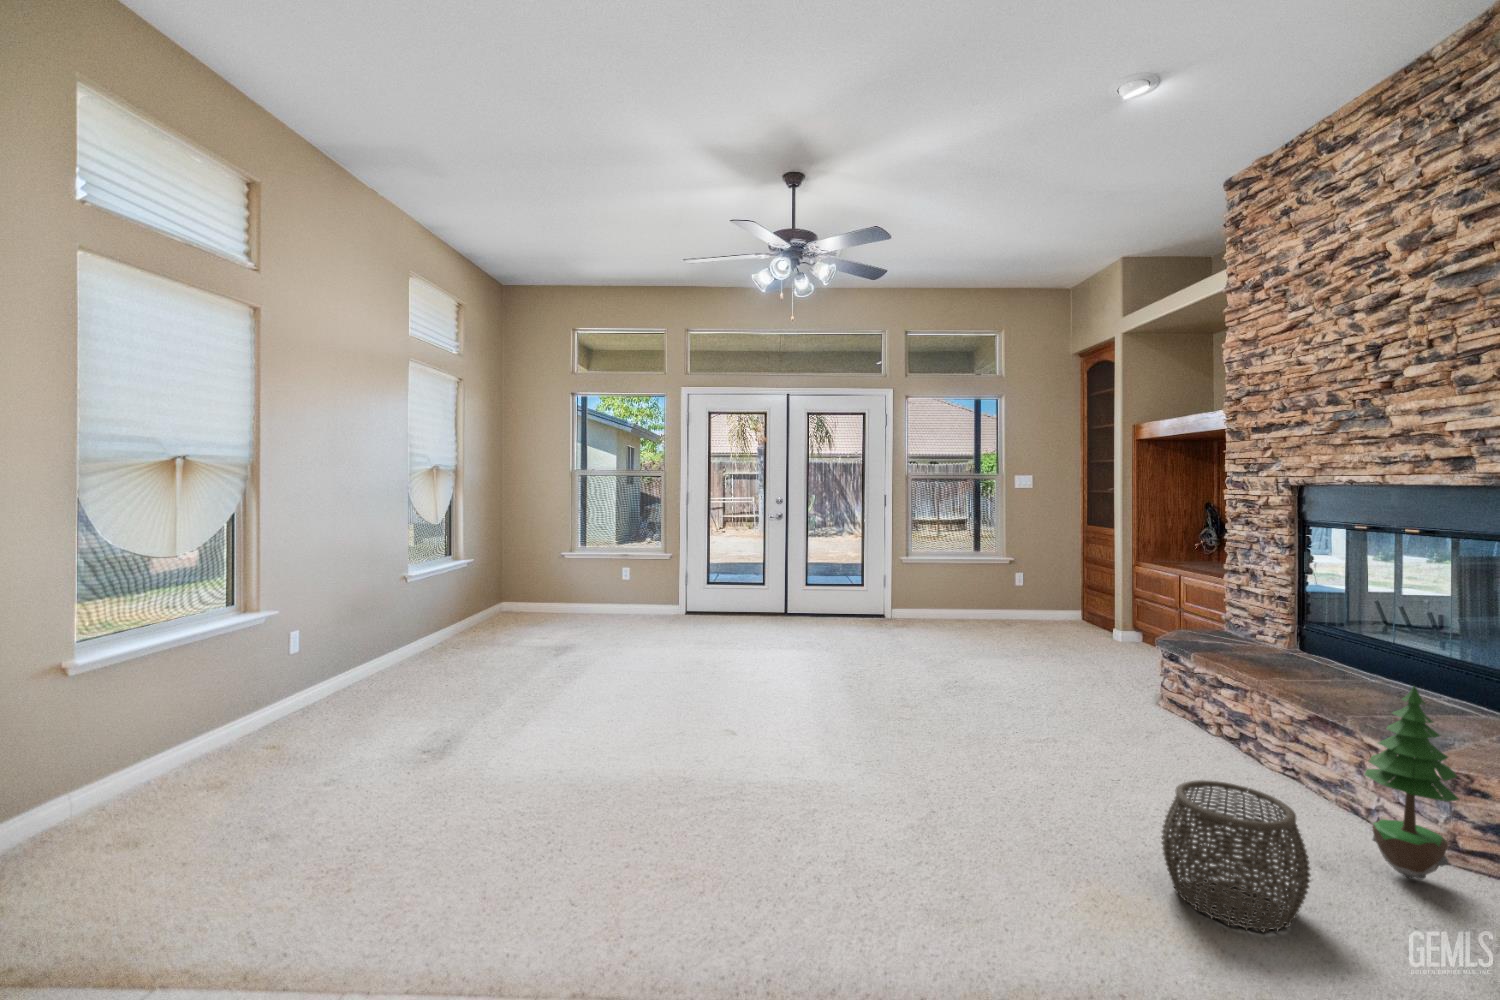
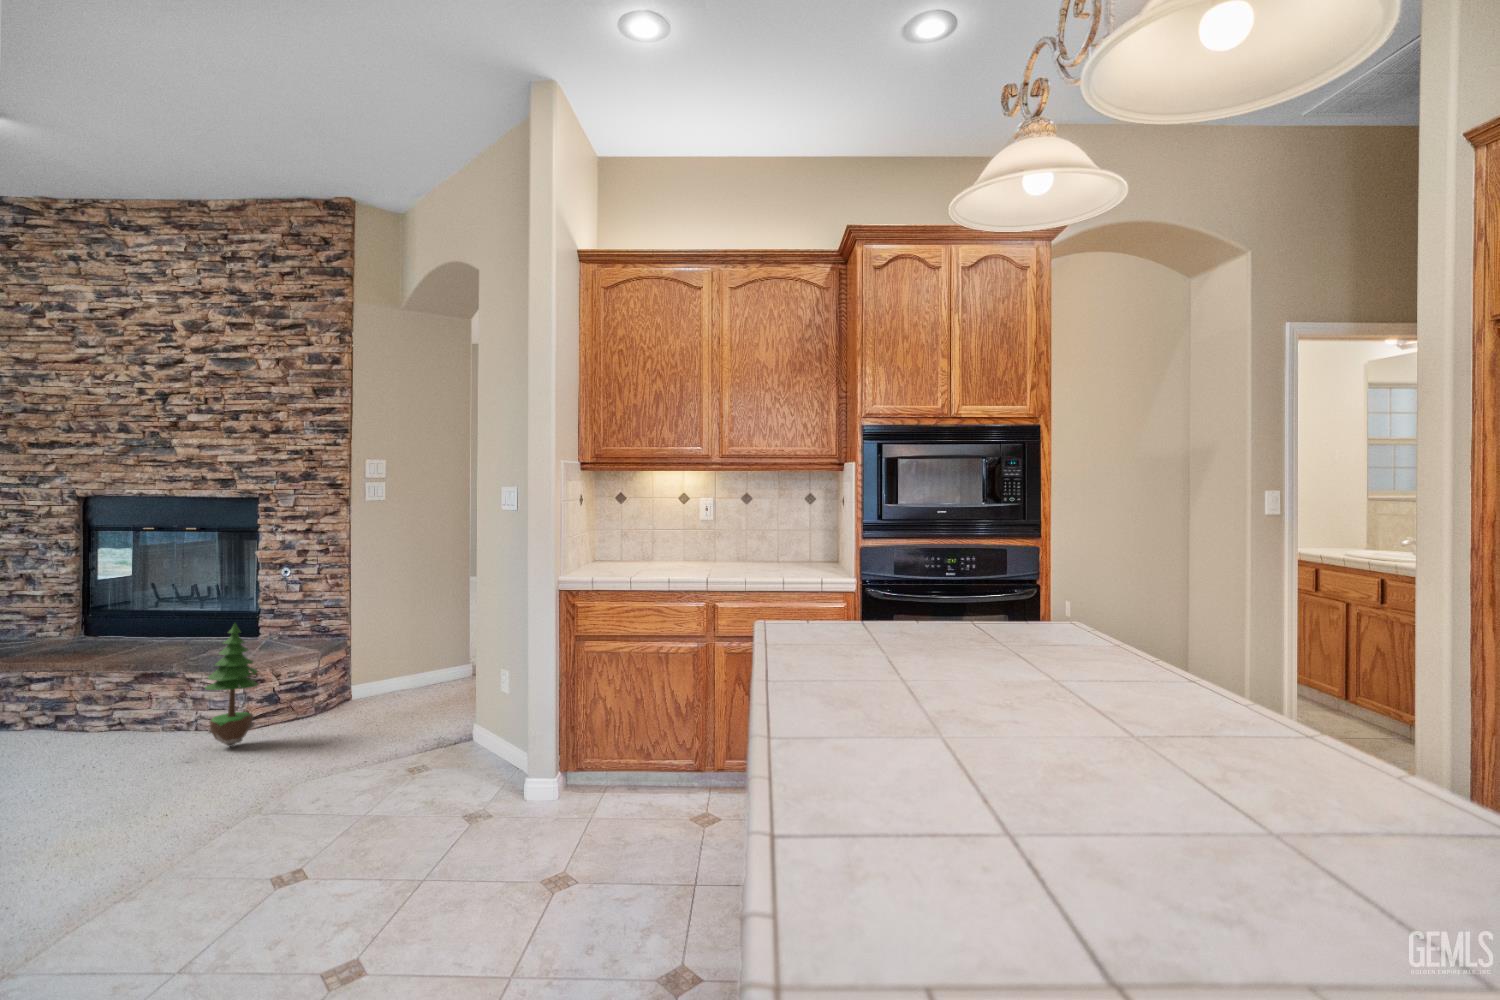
woven basket: present [1161,780,1311,932] -> none [87,714,207,816]

